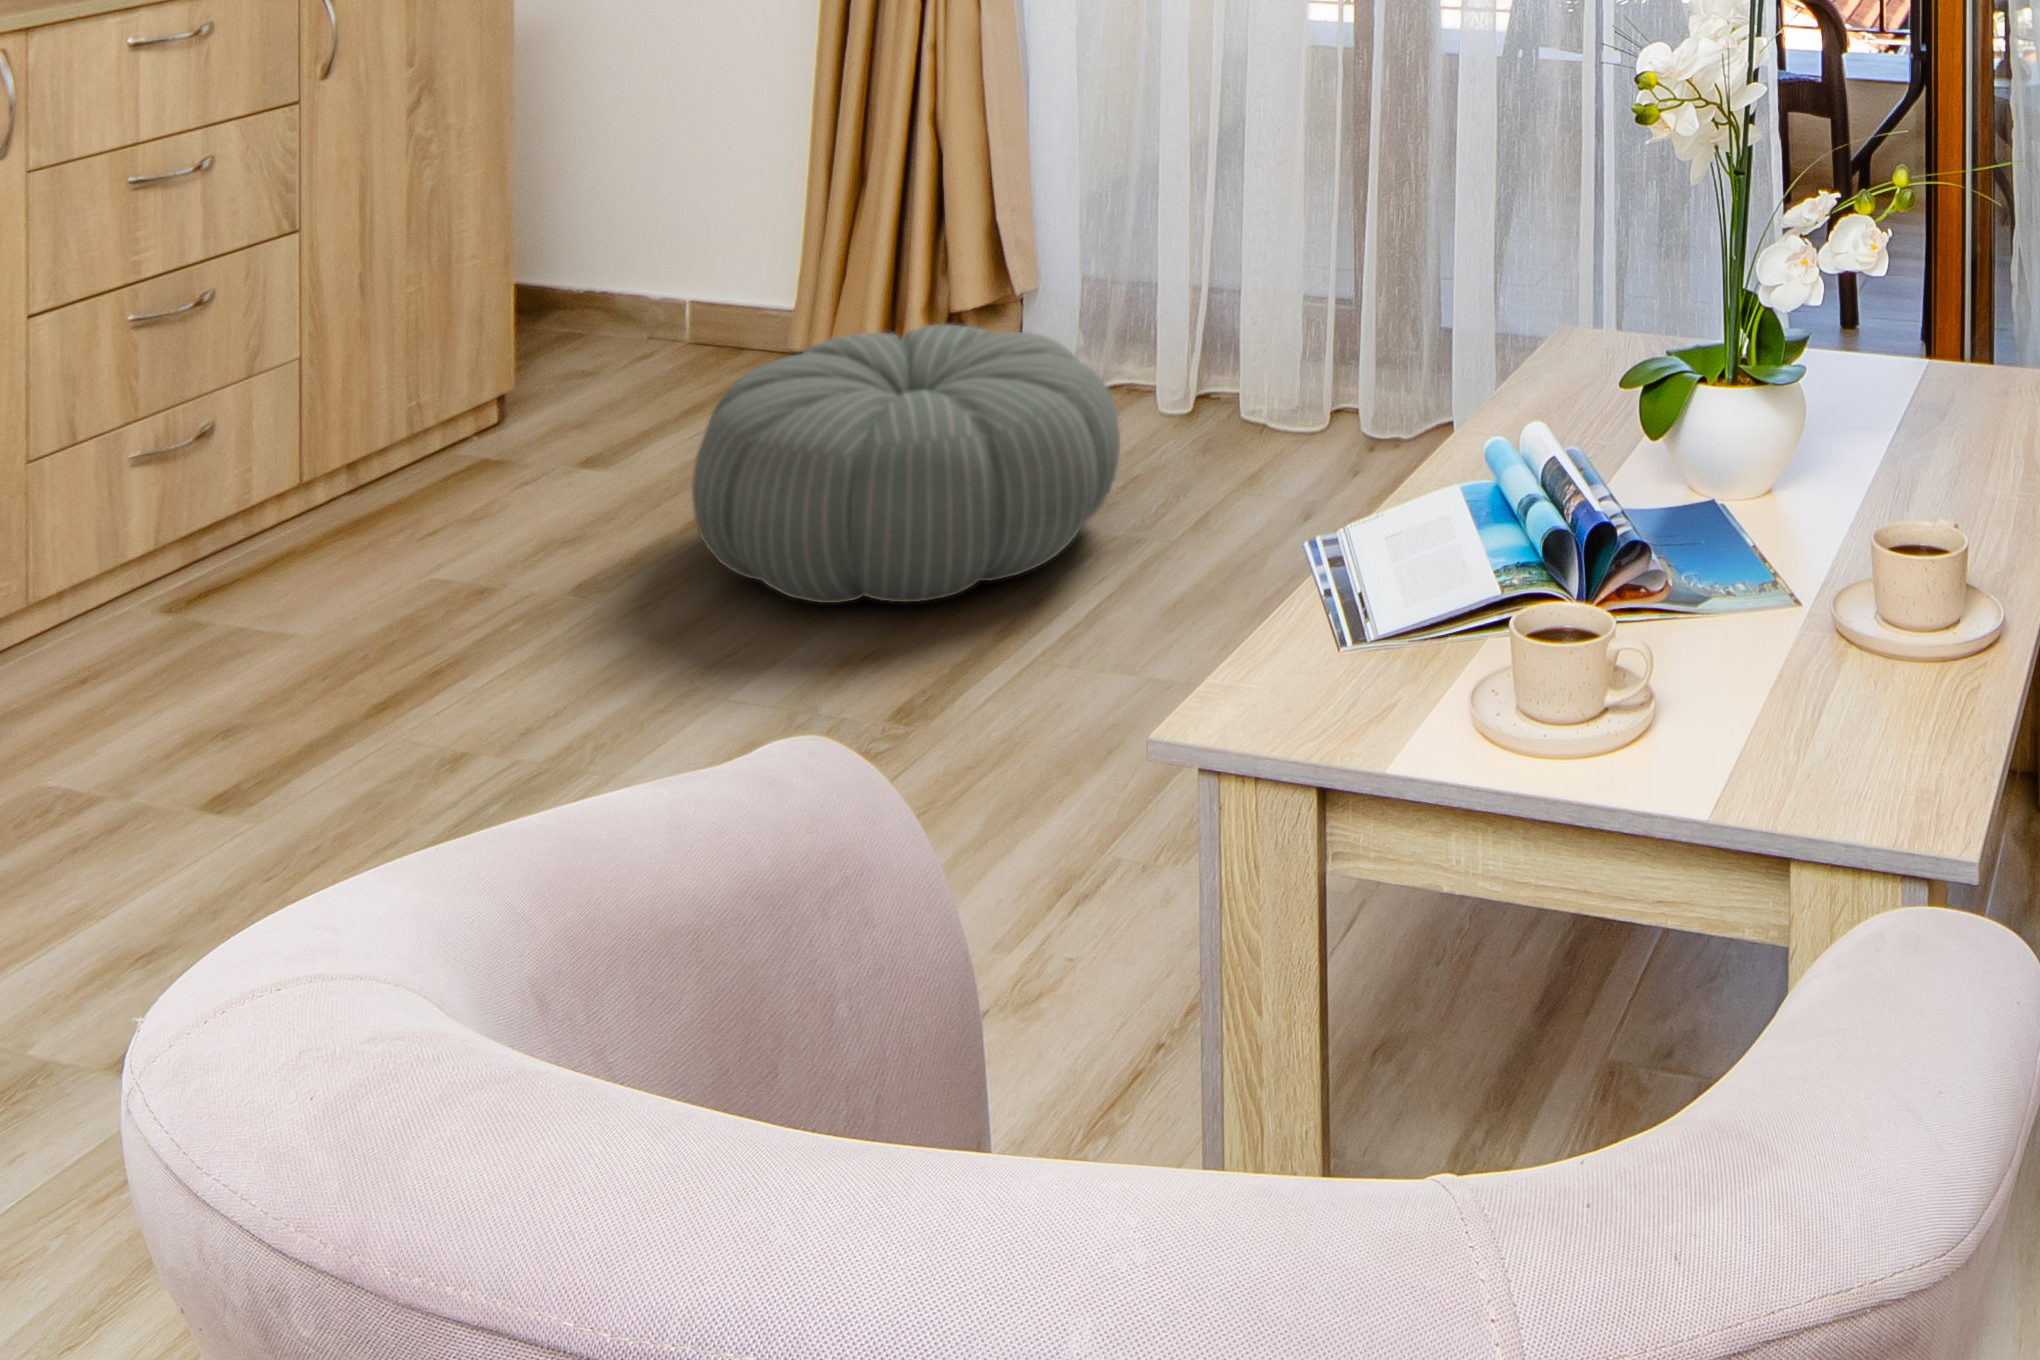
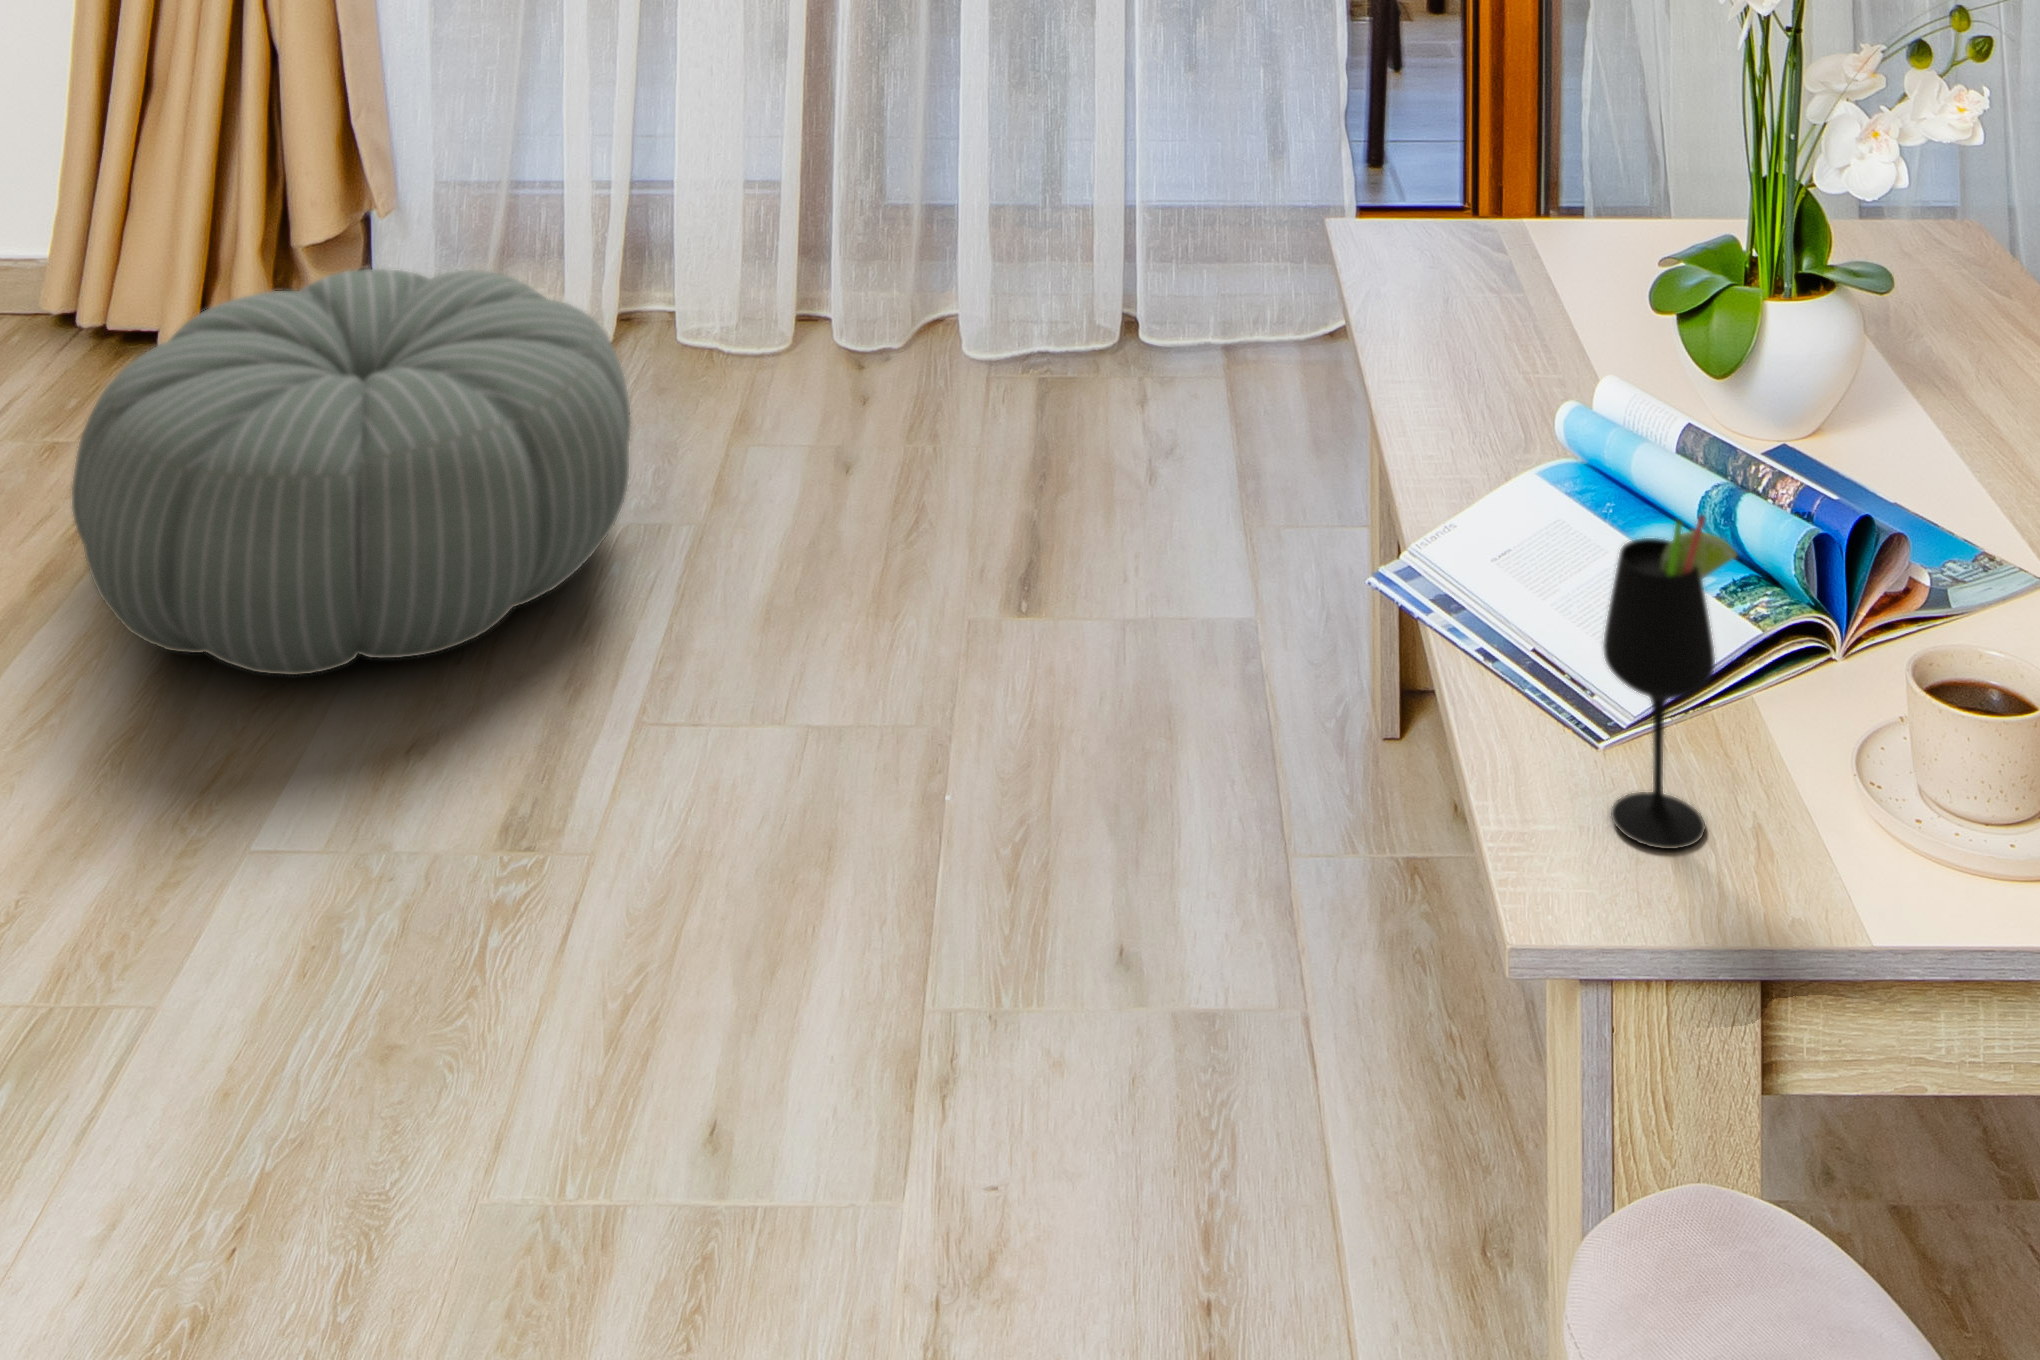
wine glass: none [1293,481,1372,722] -> present [1603,515,1737,849]

